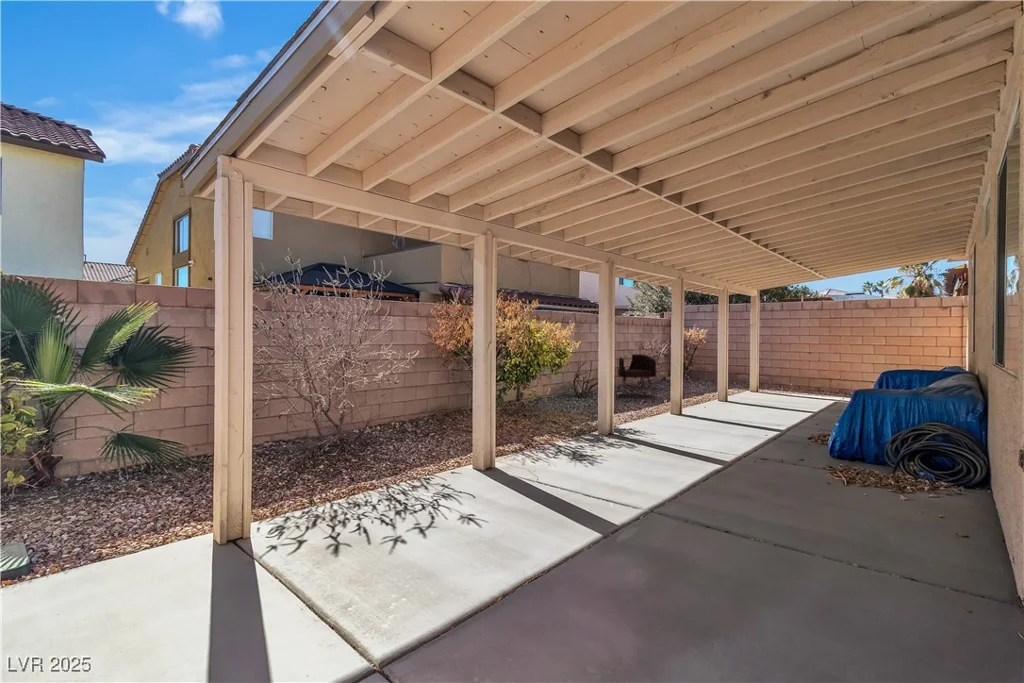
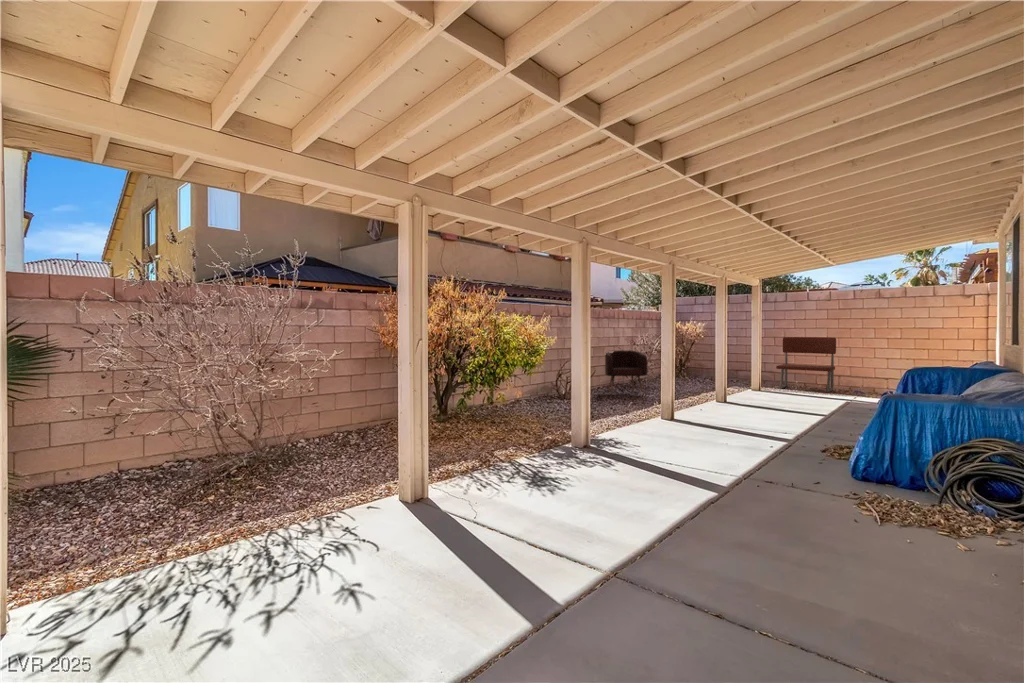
bench: none [773,343,827,394] -> present [776,337,836,392]

